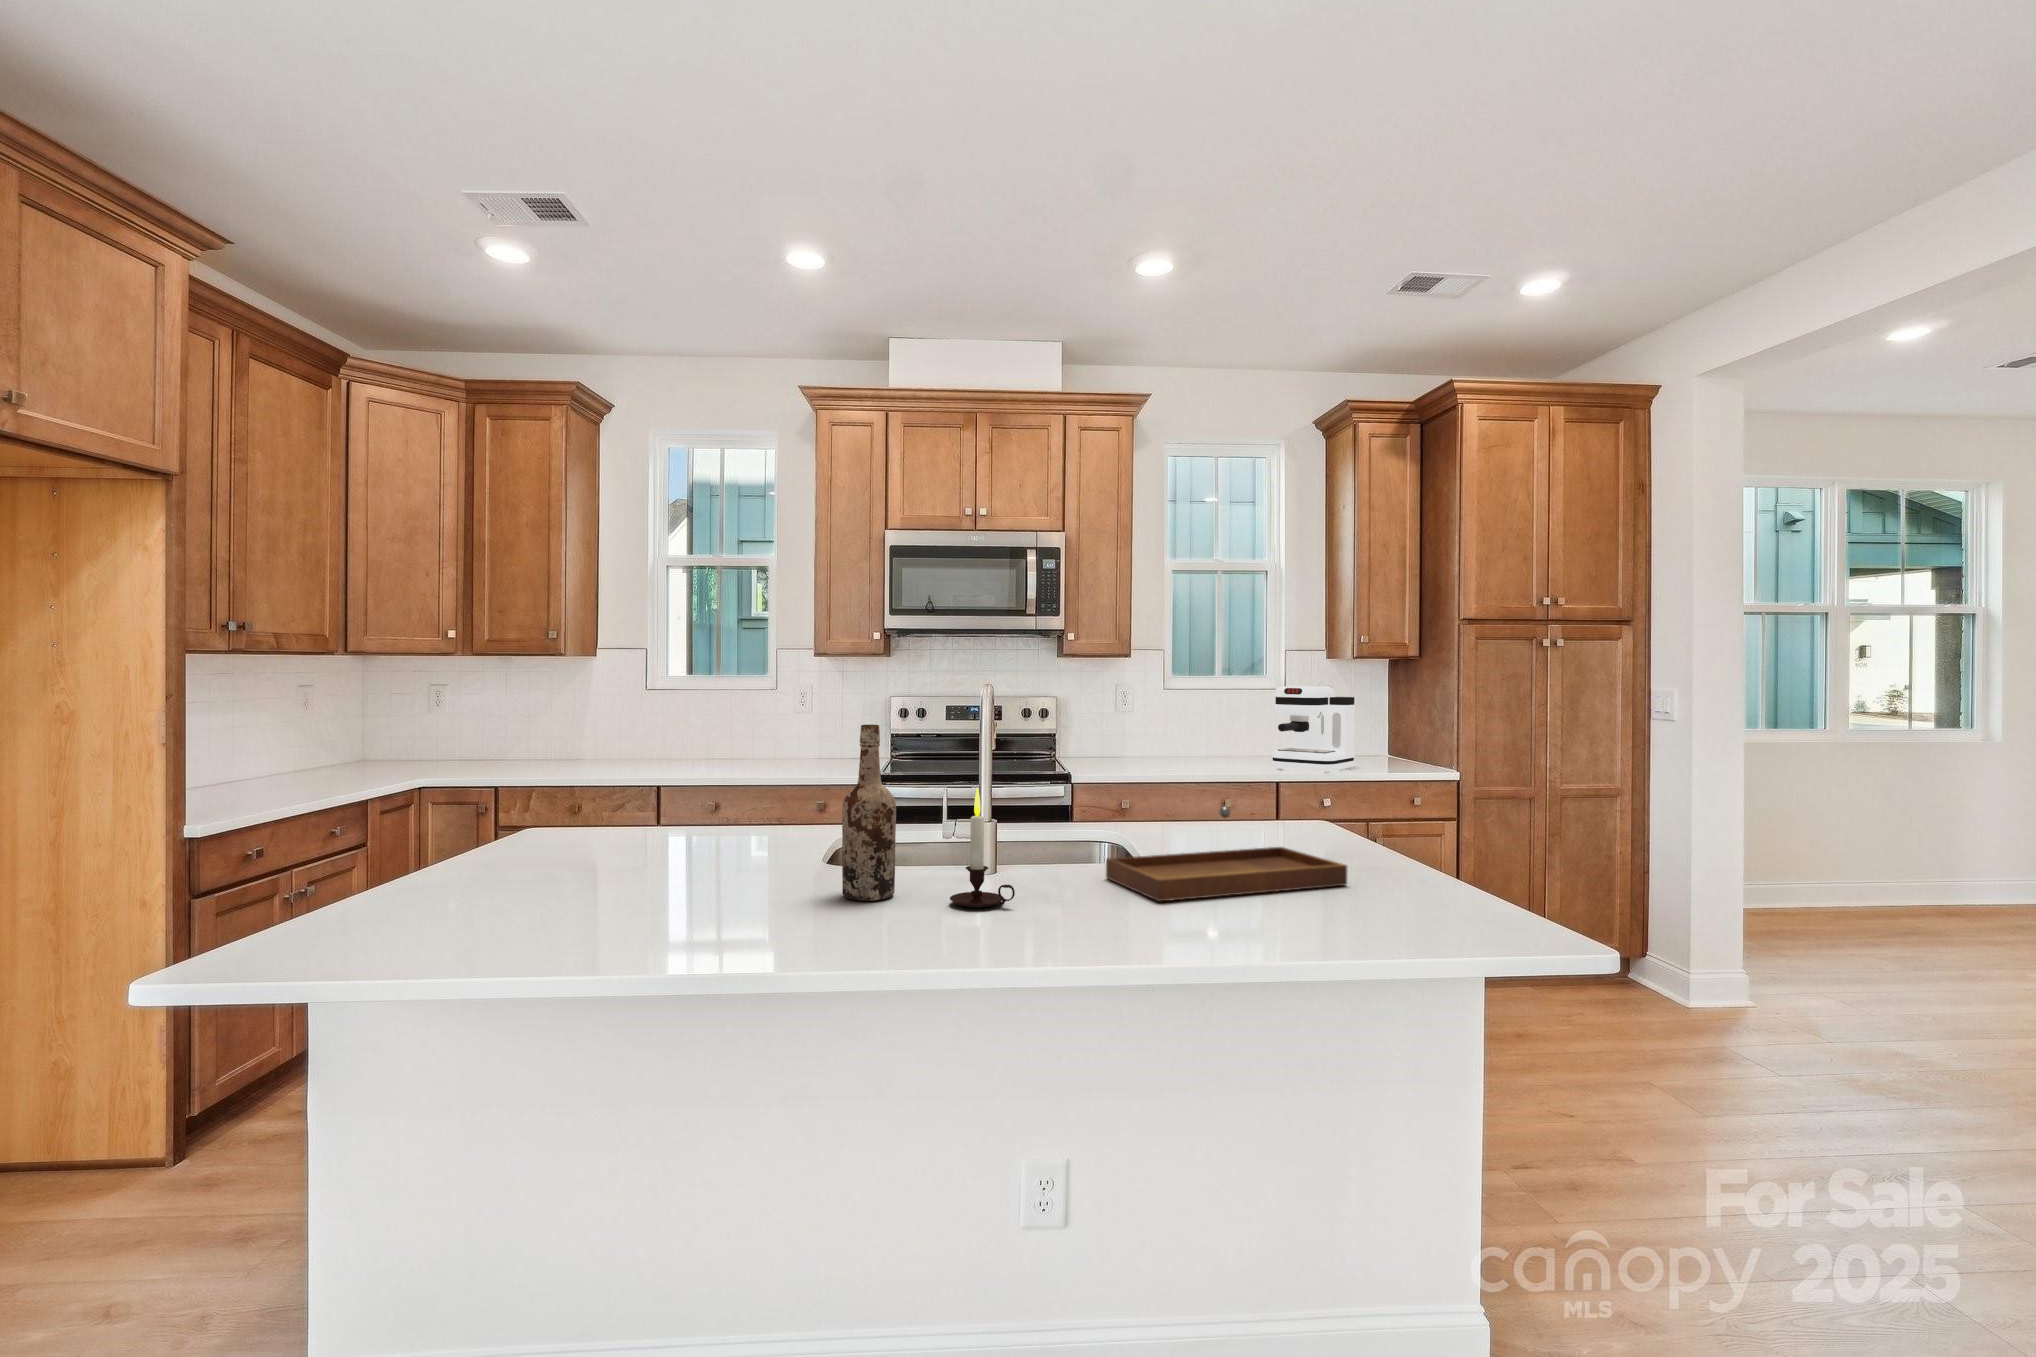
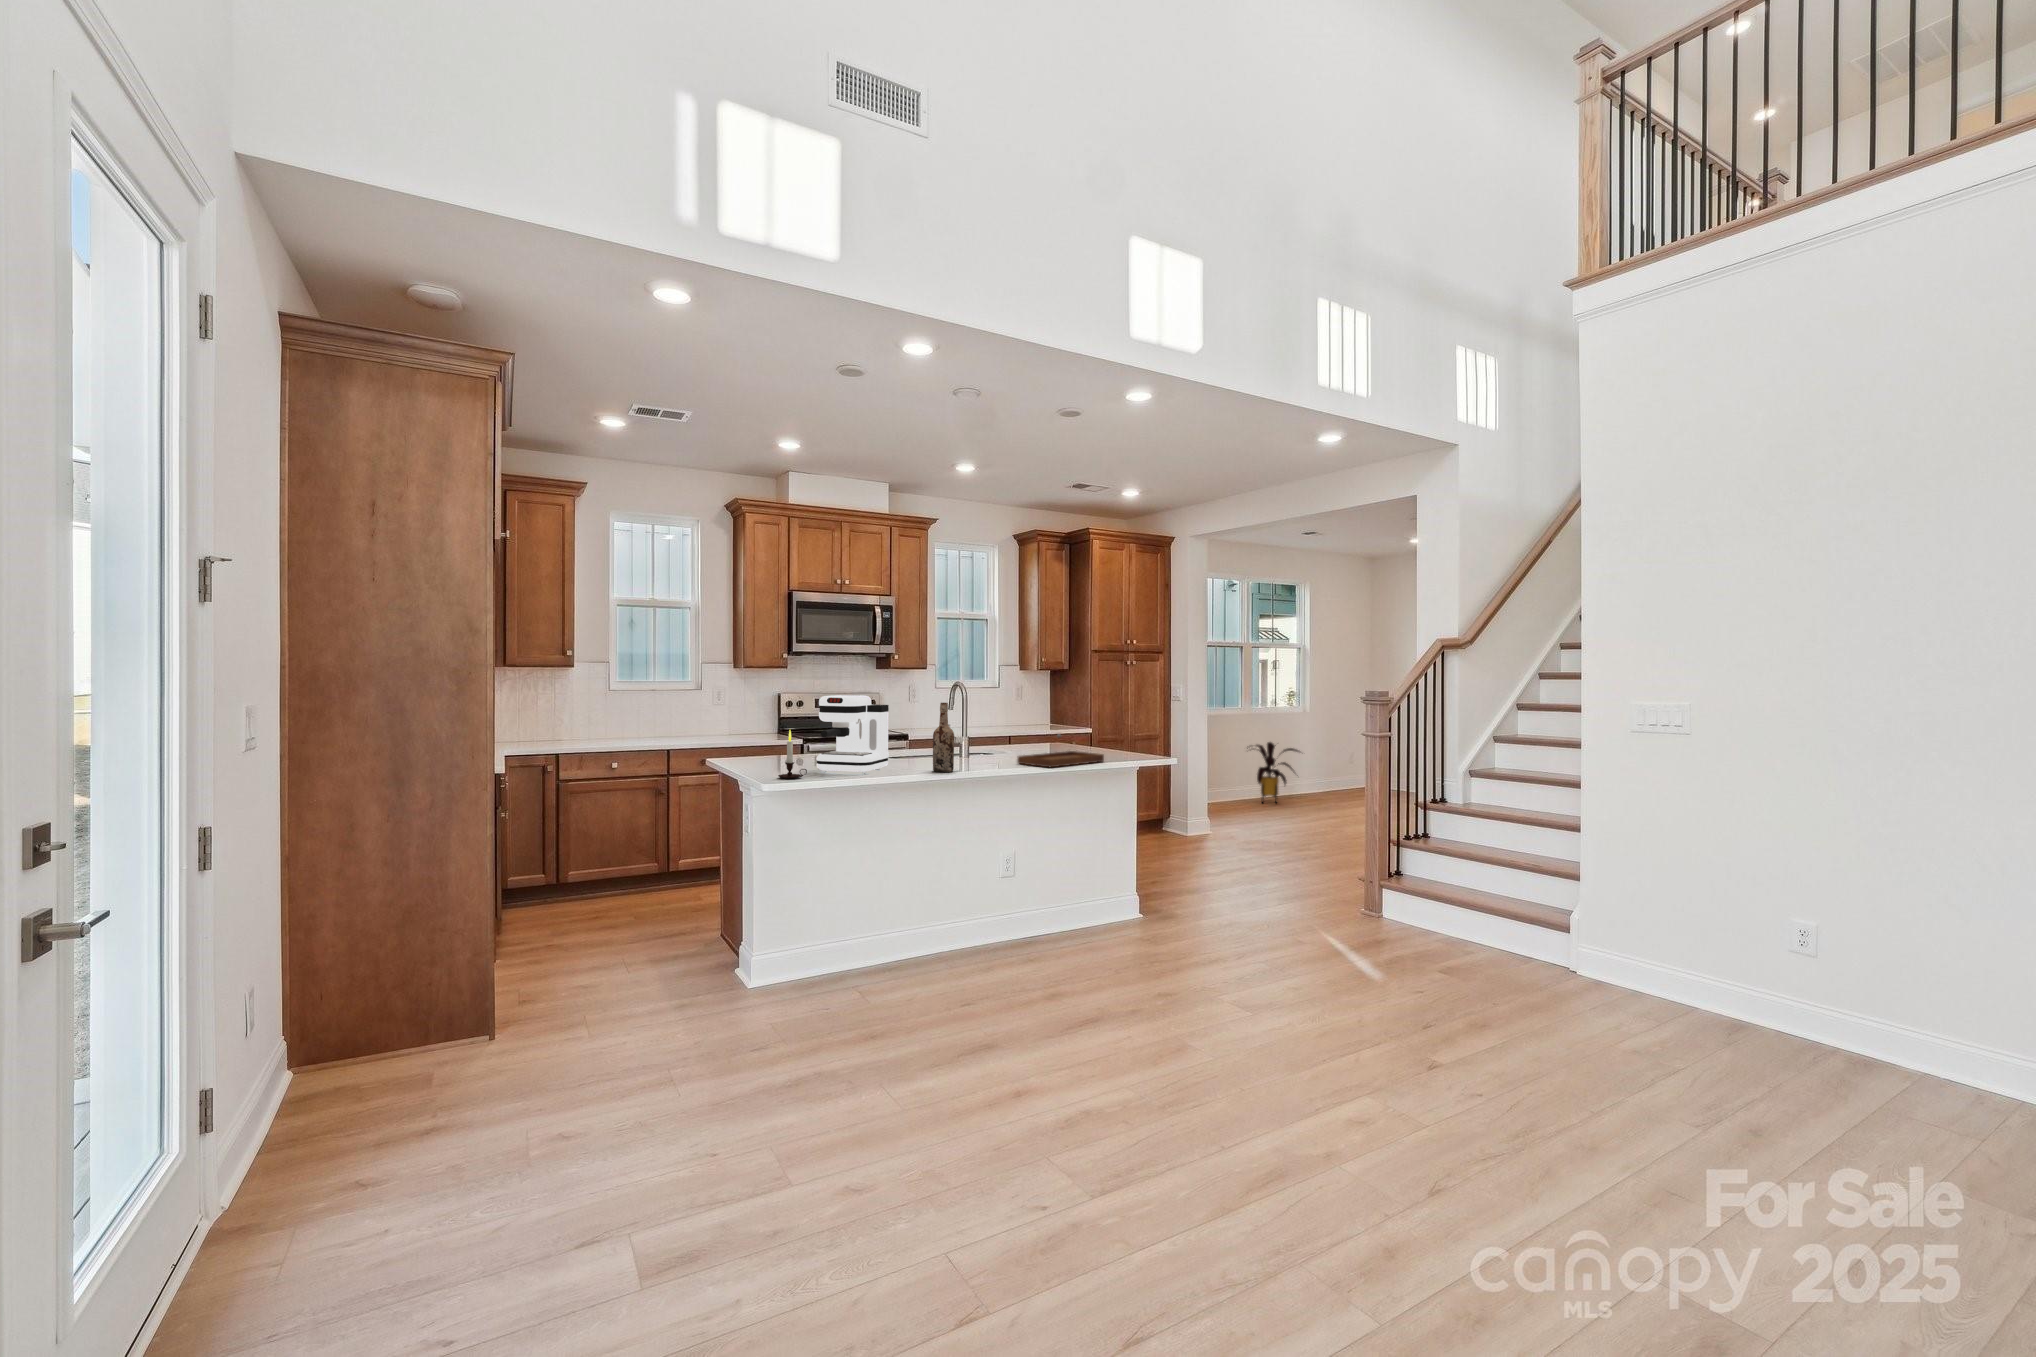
coffee maker: present [1272,686,1354,773] -> present [816,695,889,773]
candle: present [950,788,1015,908] -> present [778,730,807,779]
house plant: none [1834,801,1989,930] -> present [1247,742,1300,803]

